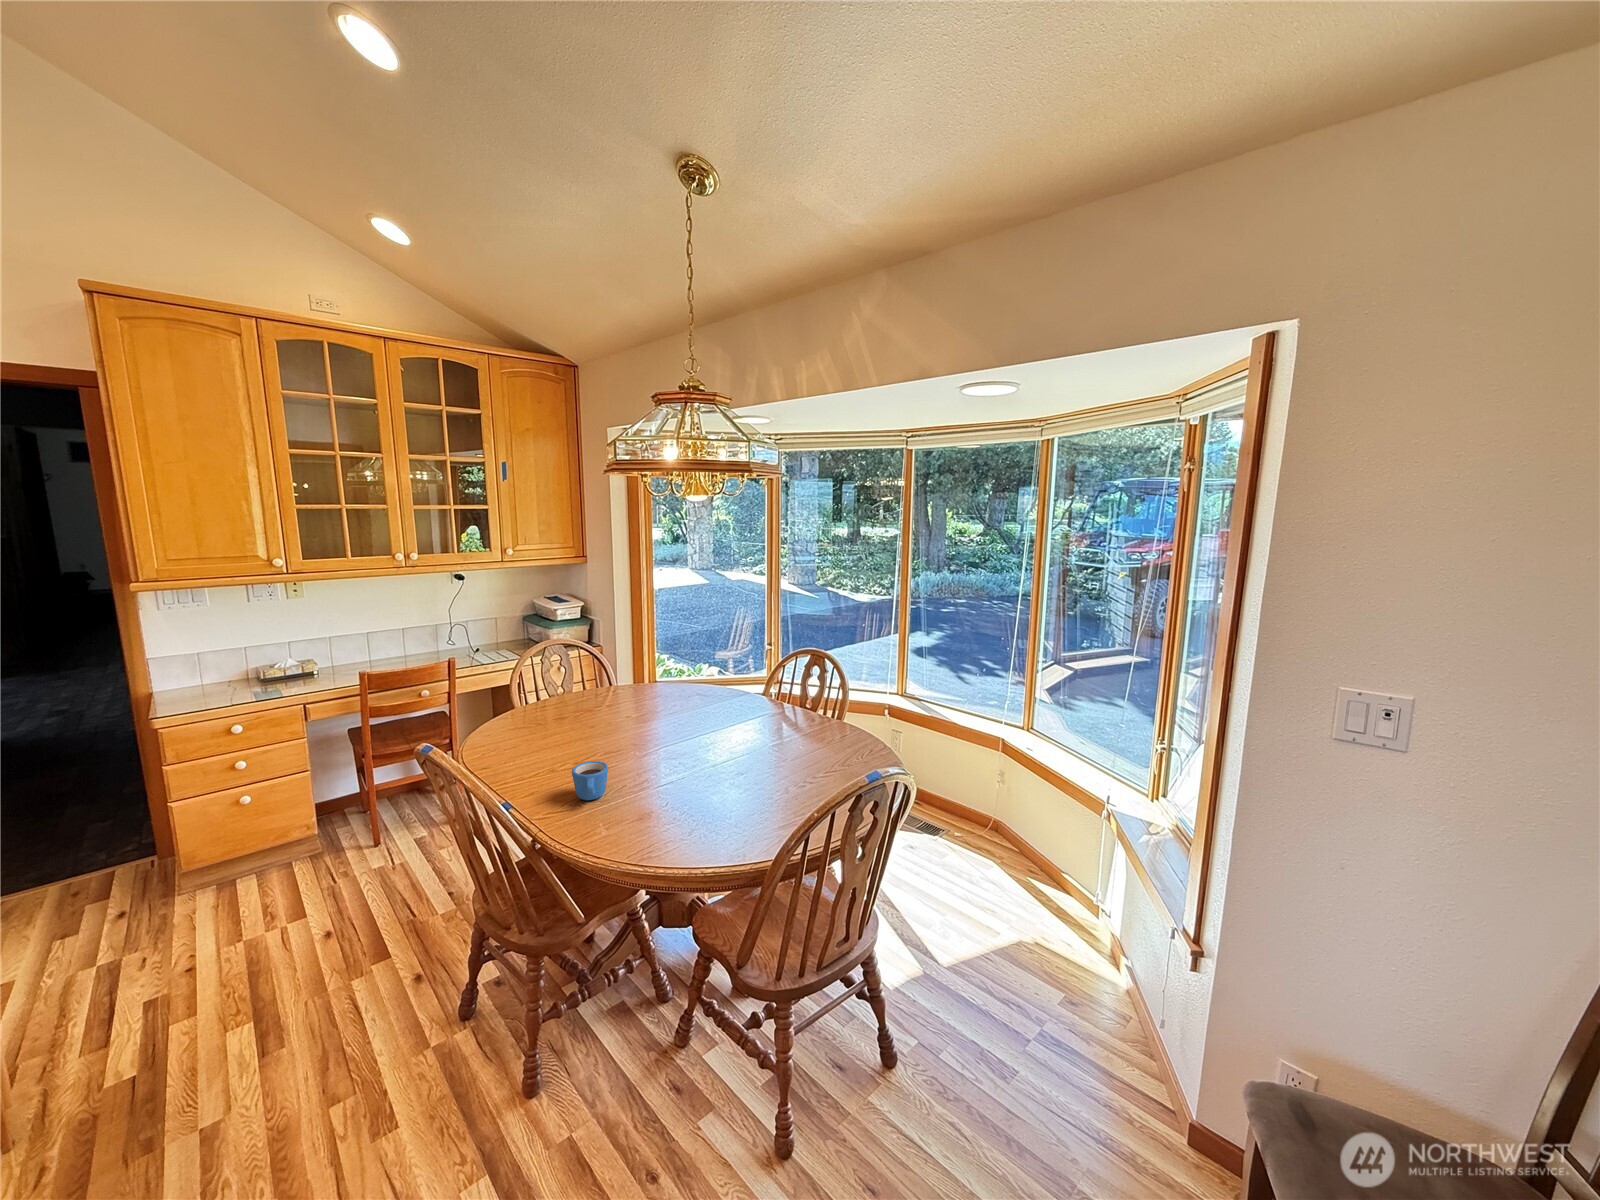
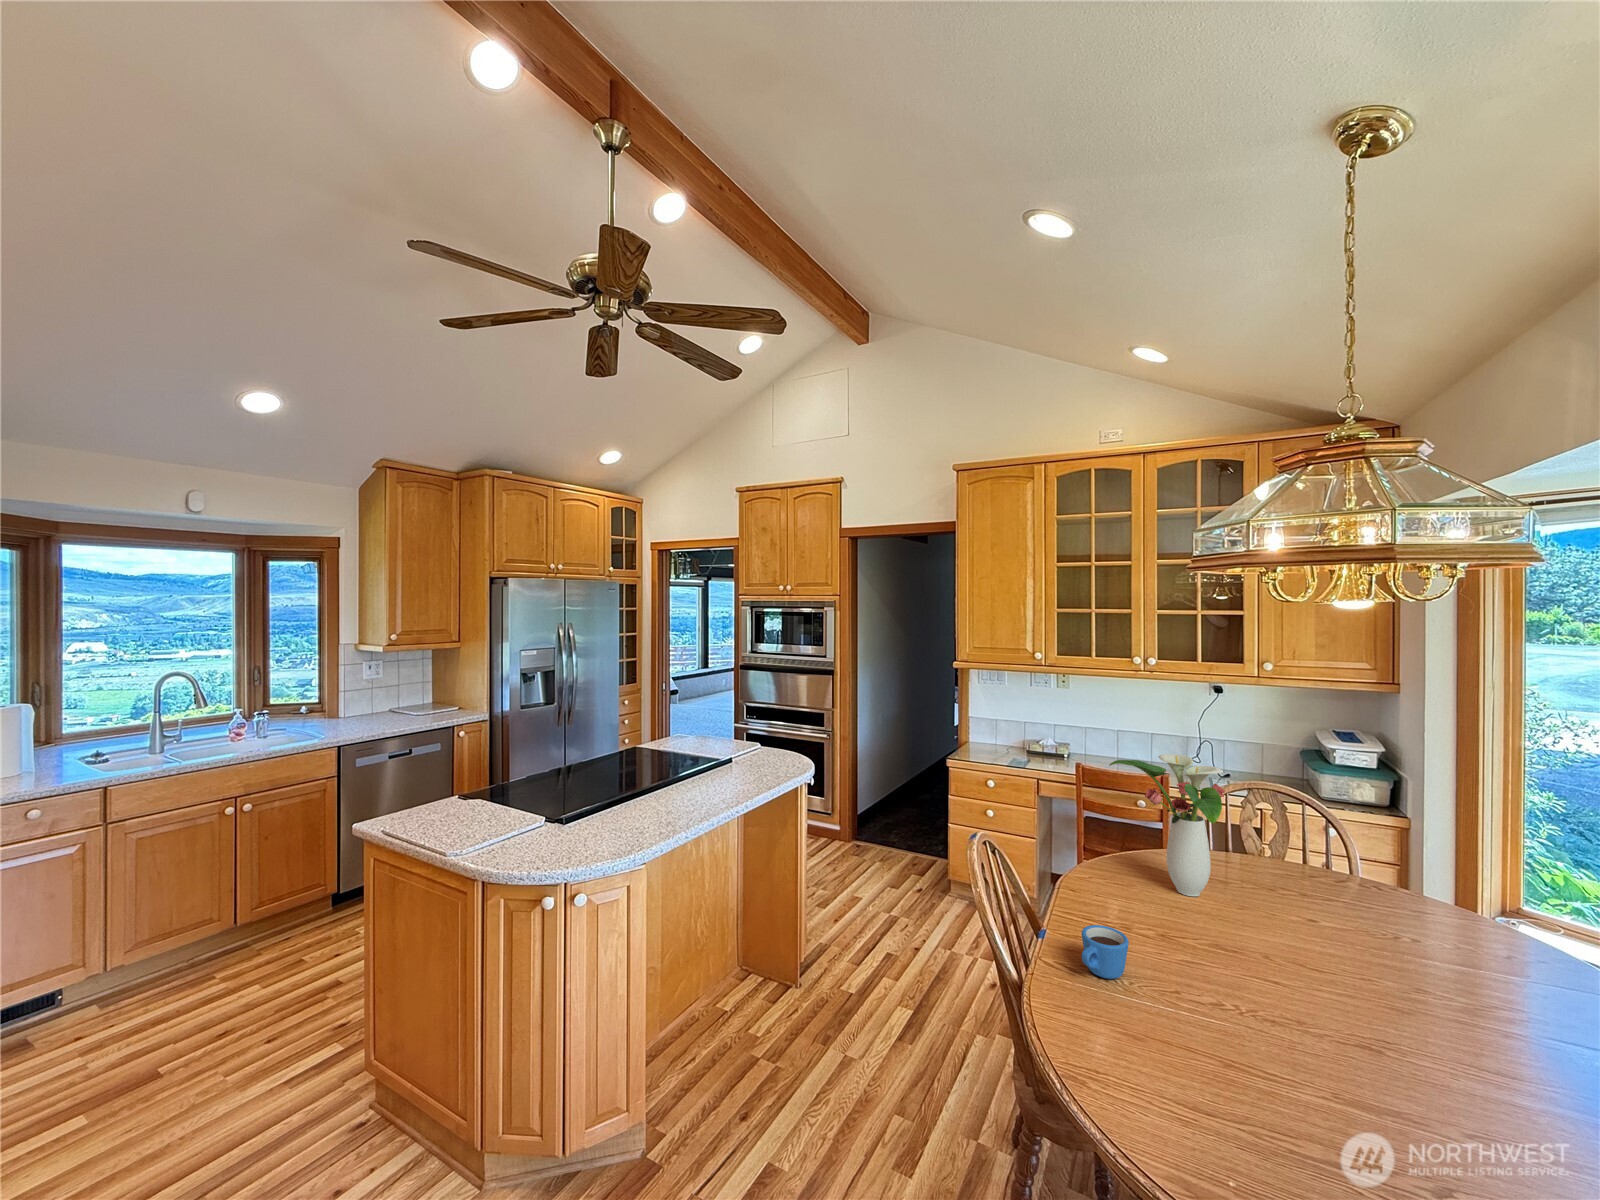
flower arrangement: none [505,624,607,731] -> present [1109,754,1224,896]

